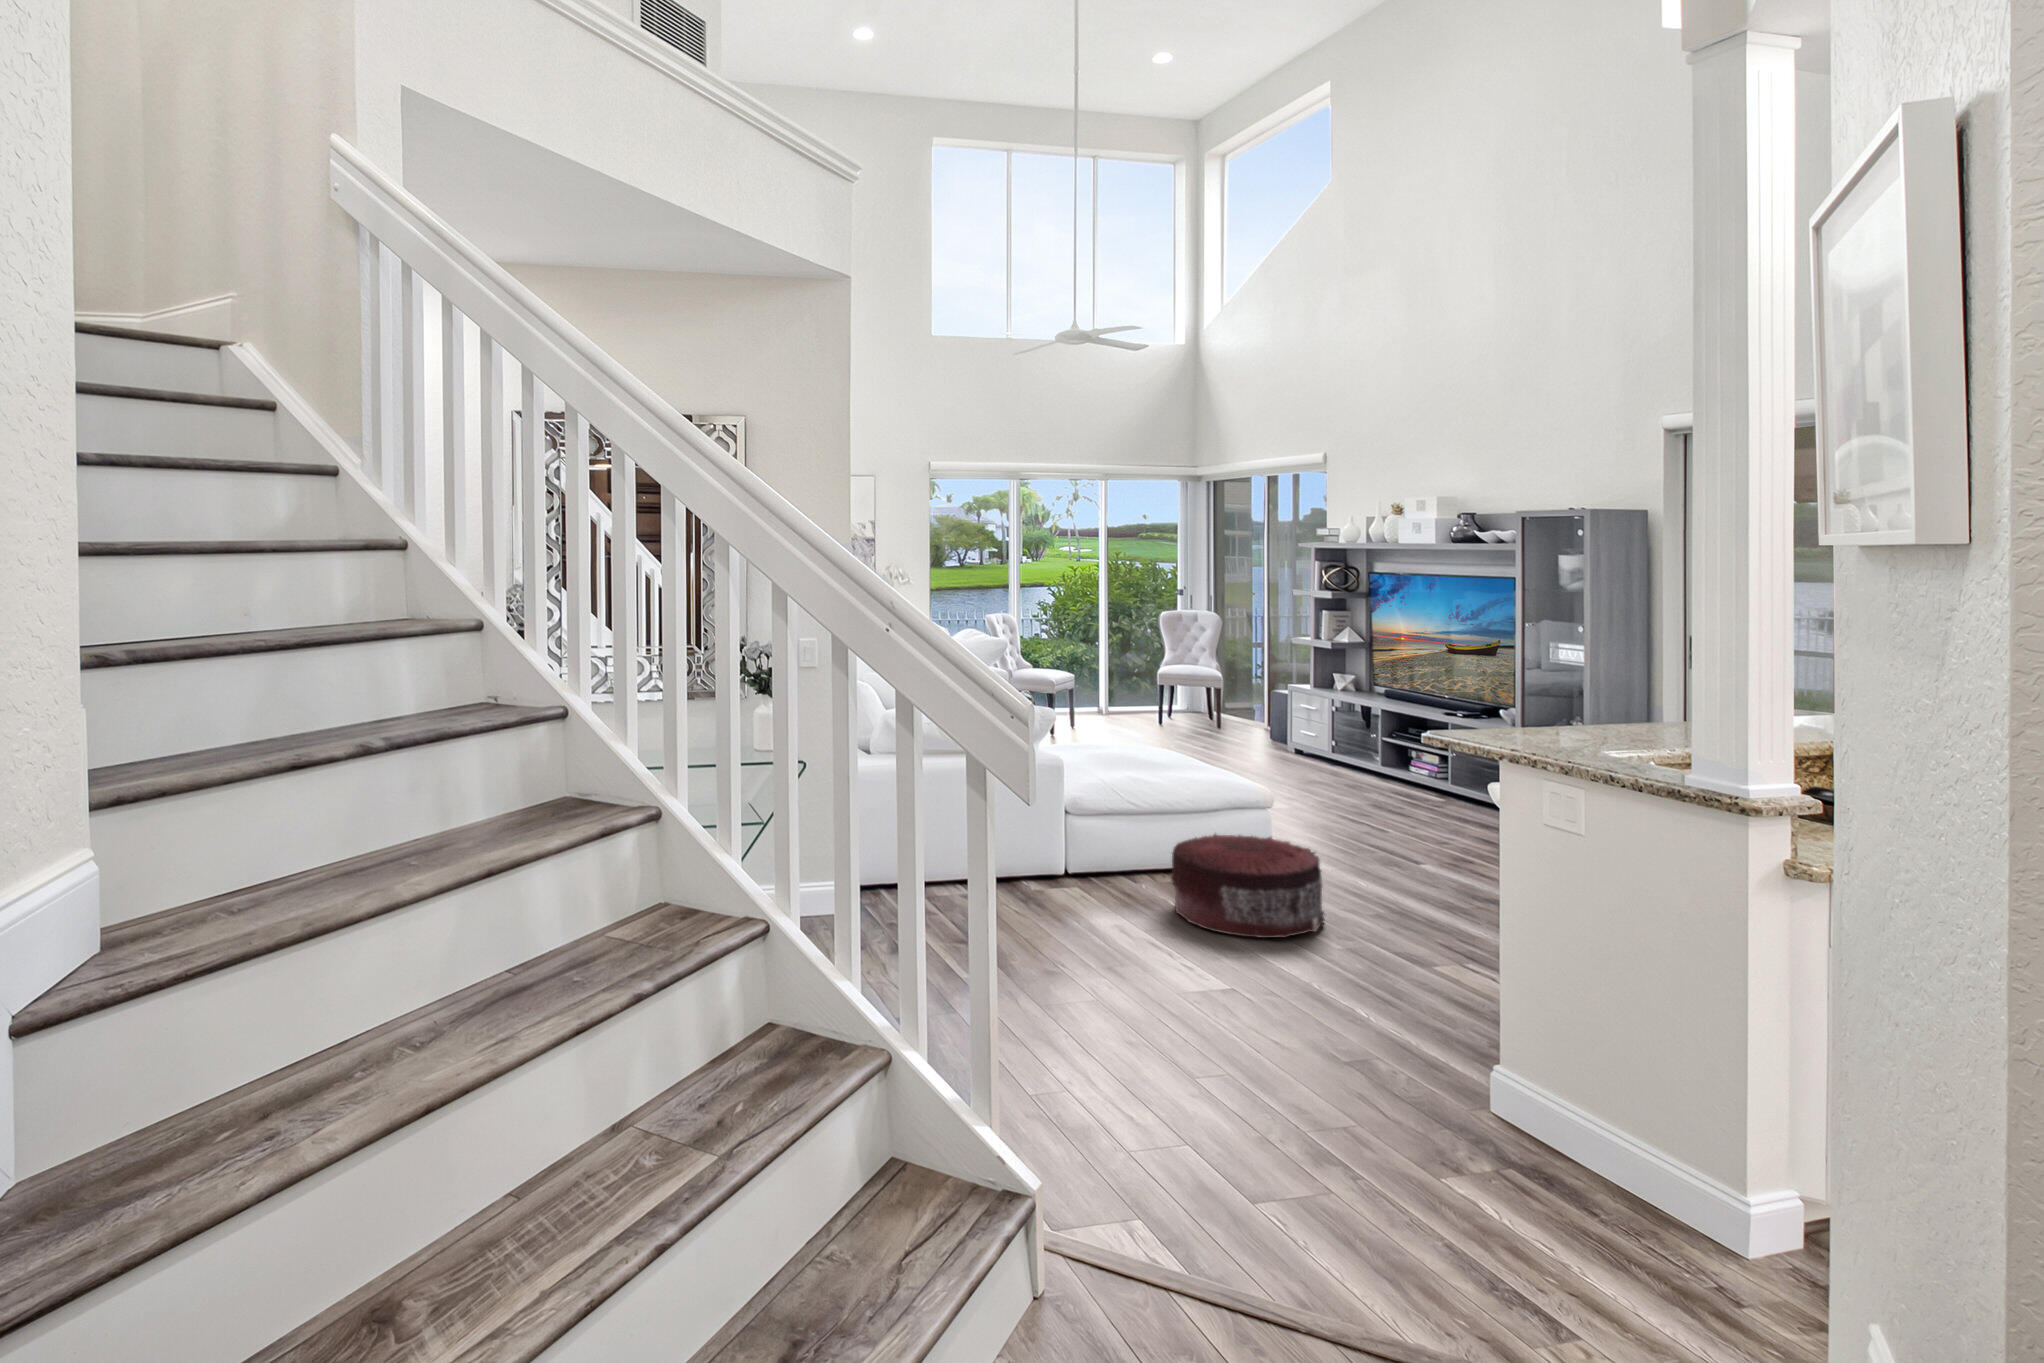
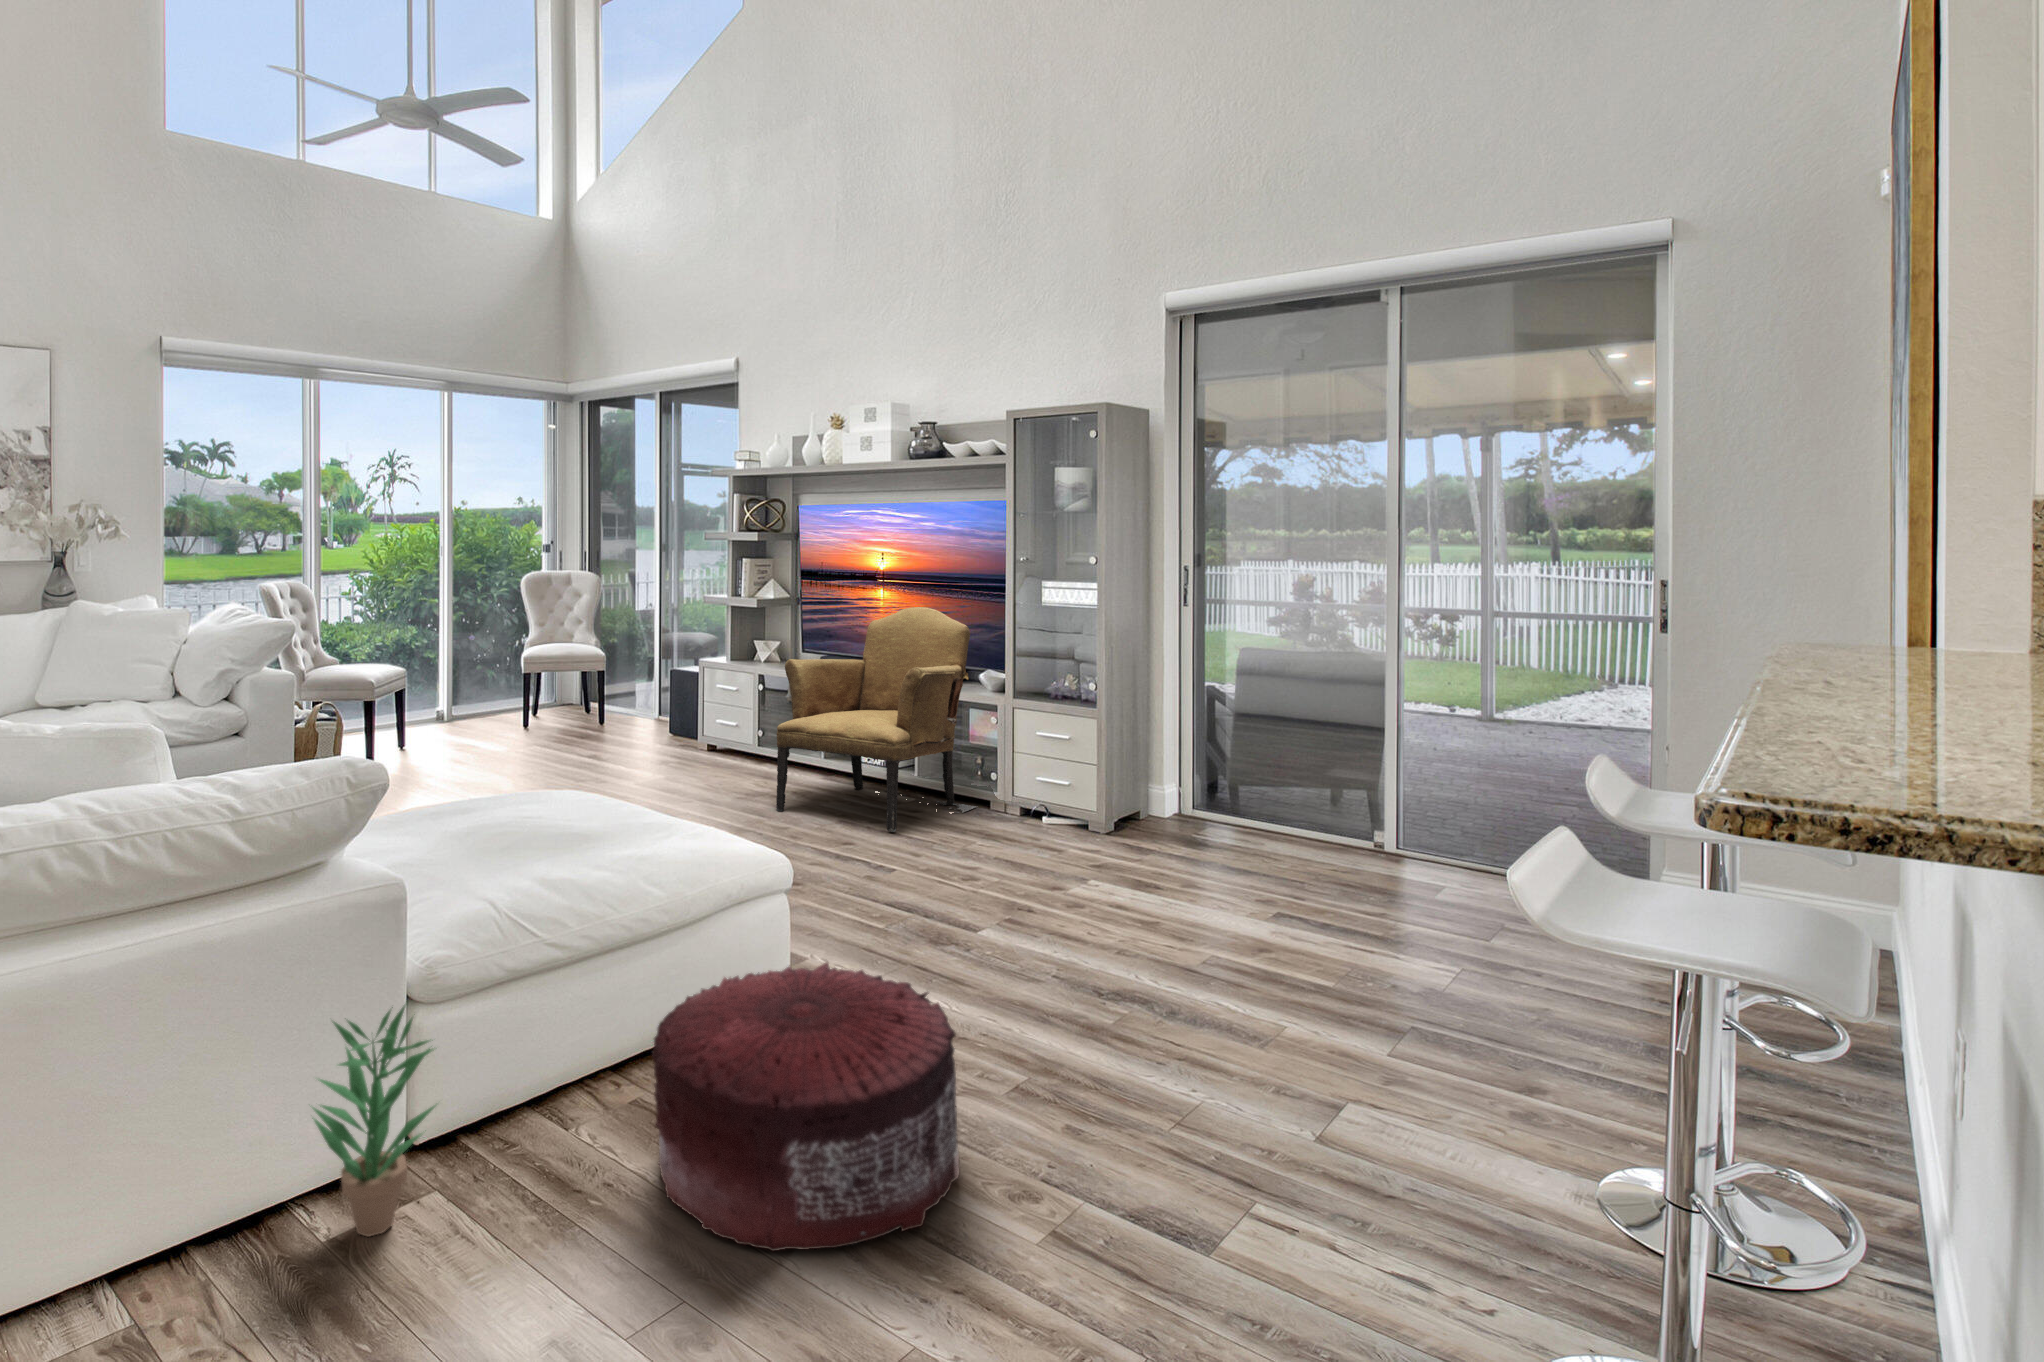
armchair: none [1324,656,1492,814] -> present [776,607,976,832]
potted plant: none [1029,807,1081,900] -> present [312,1005,436,1237]

